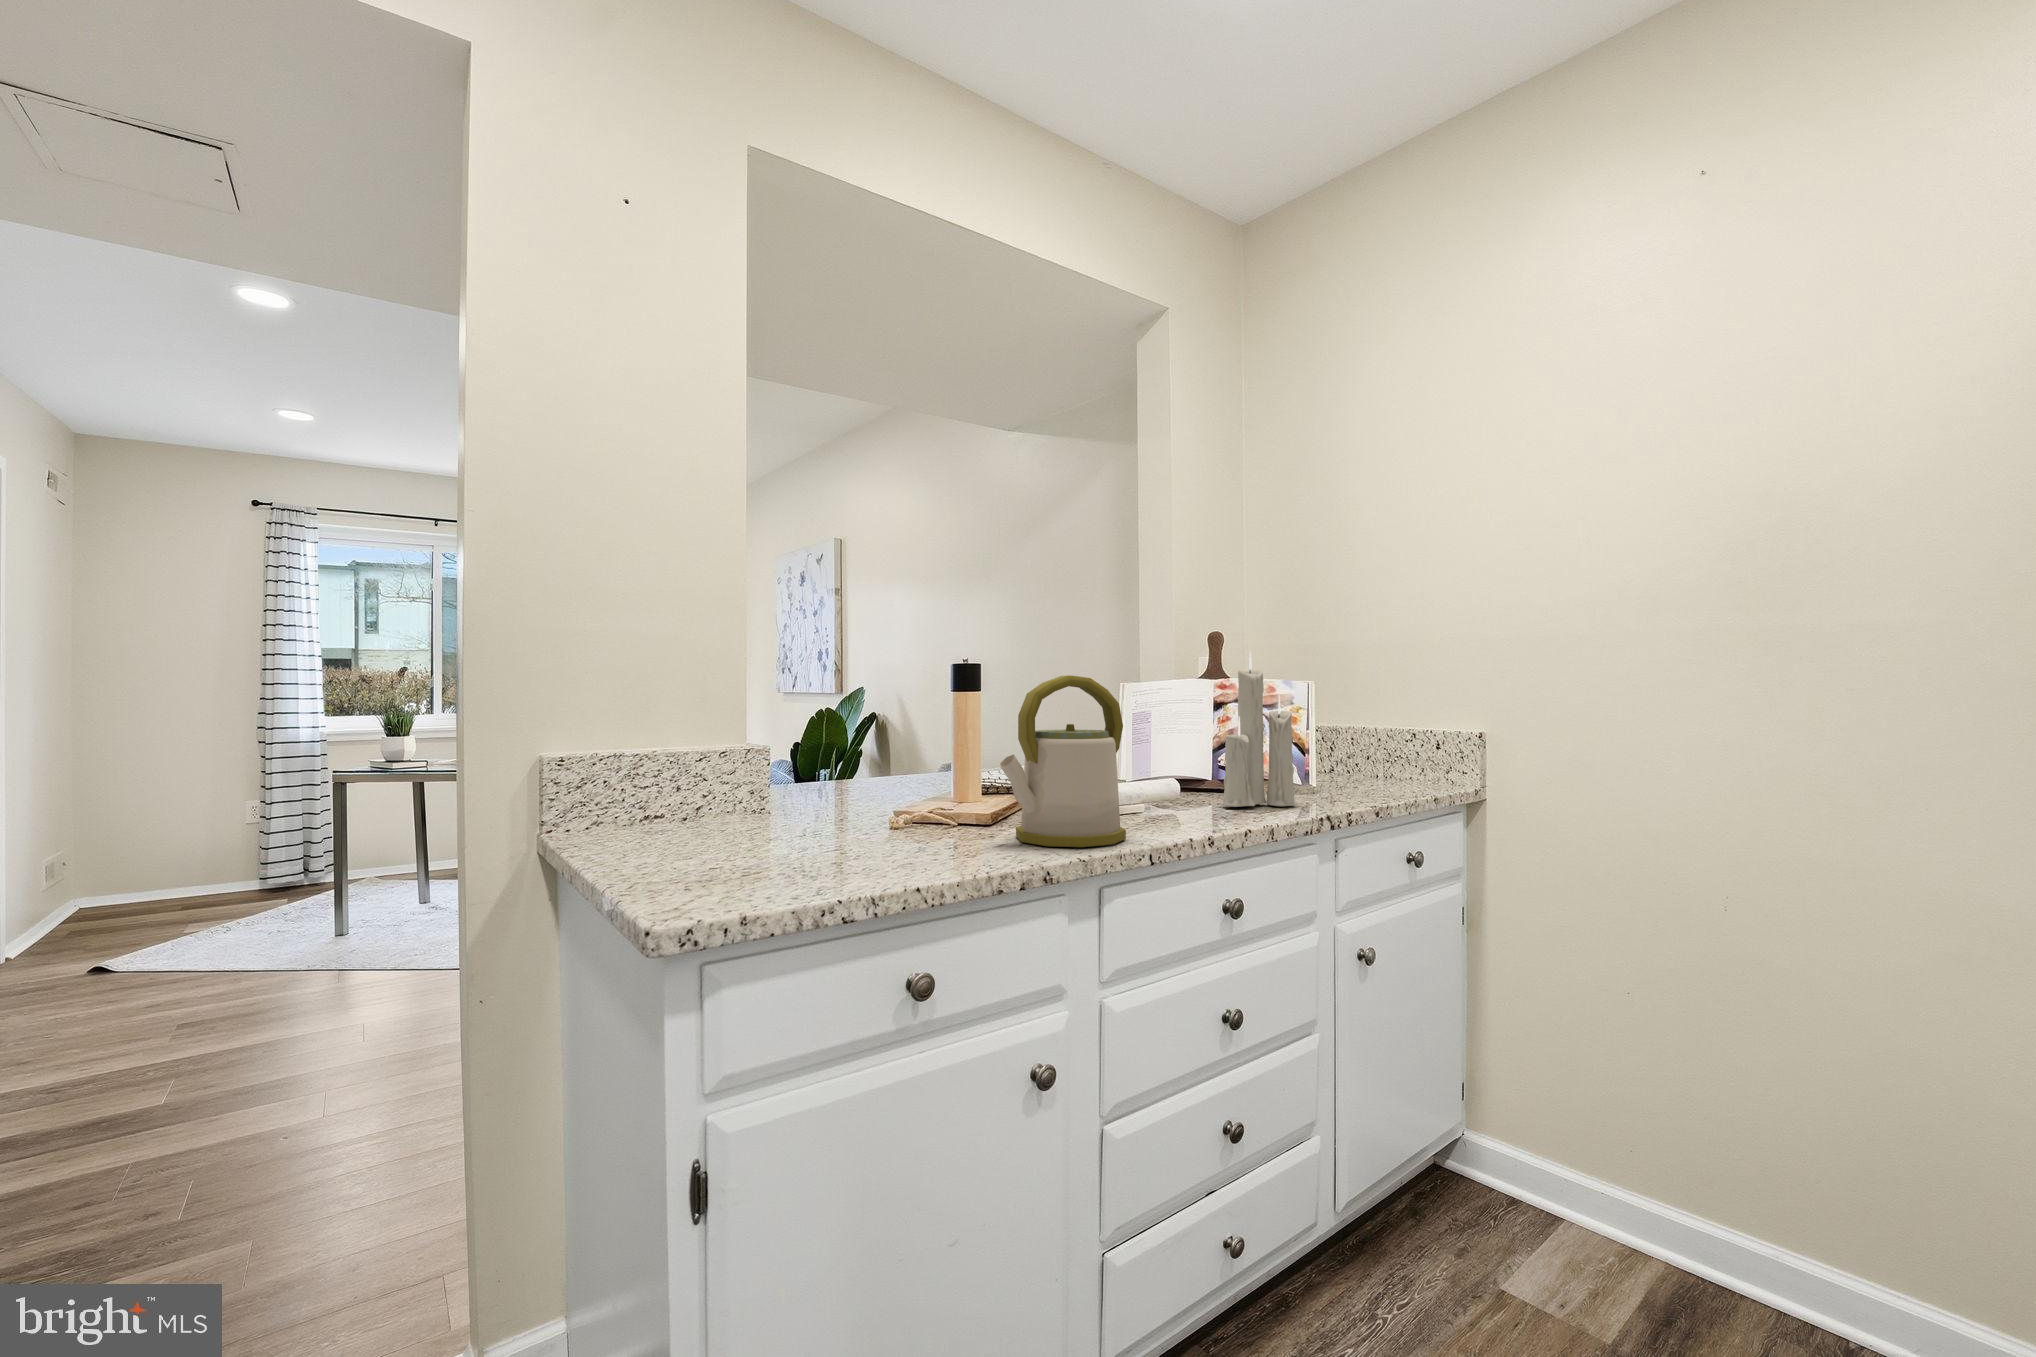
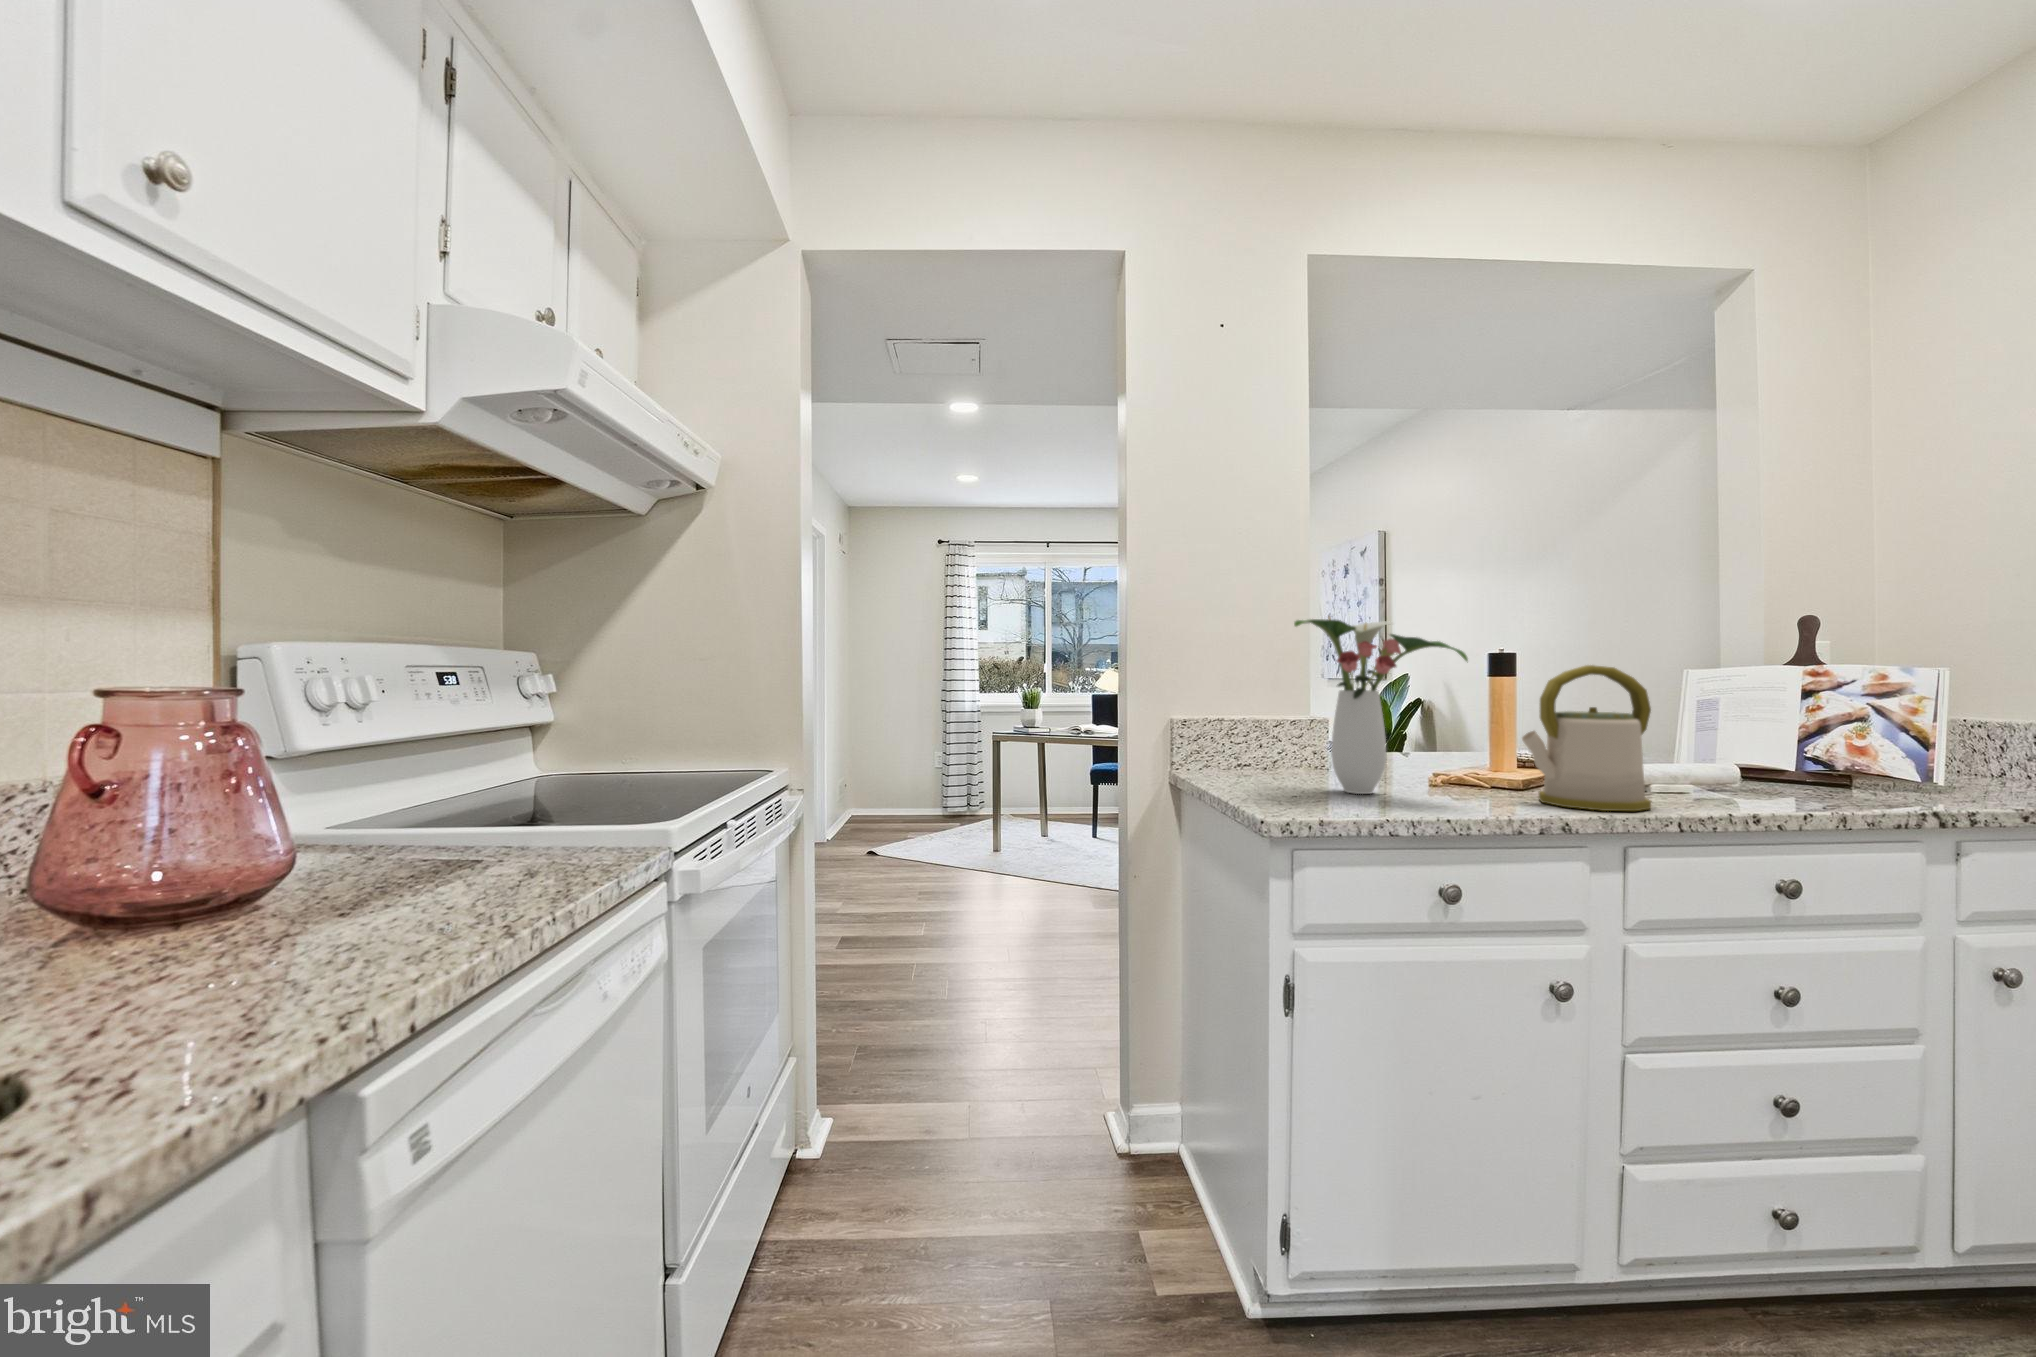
flower arrangement: none [717,605,944,852] -> present [1294,617,1468,794]
candle: present [1221,651,1296,807] -> none [1792,629,1900,801]

